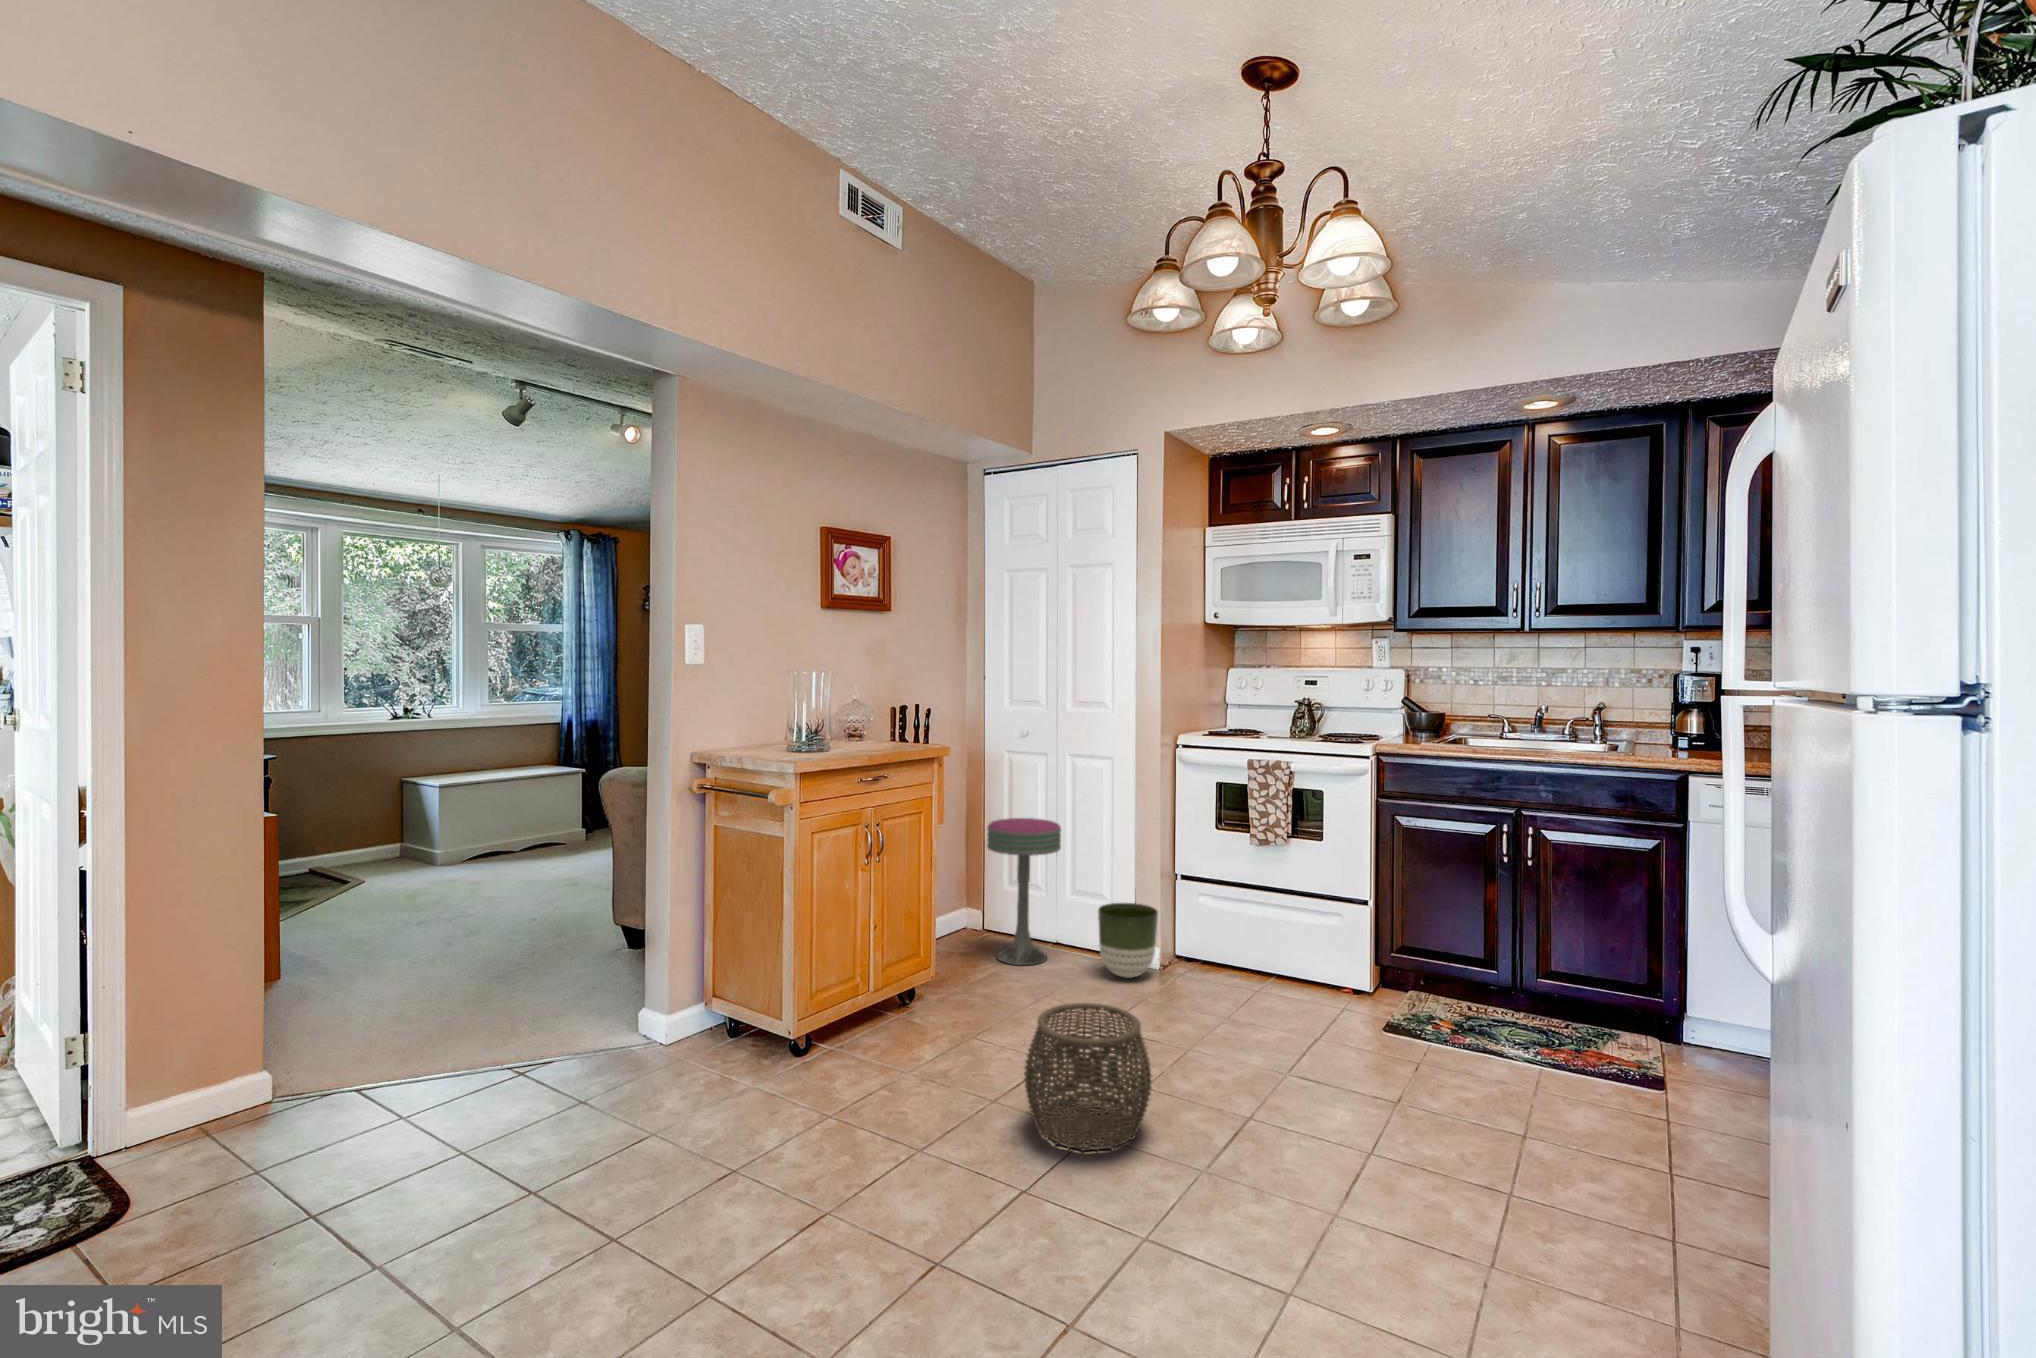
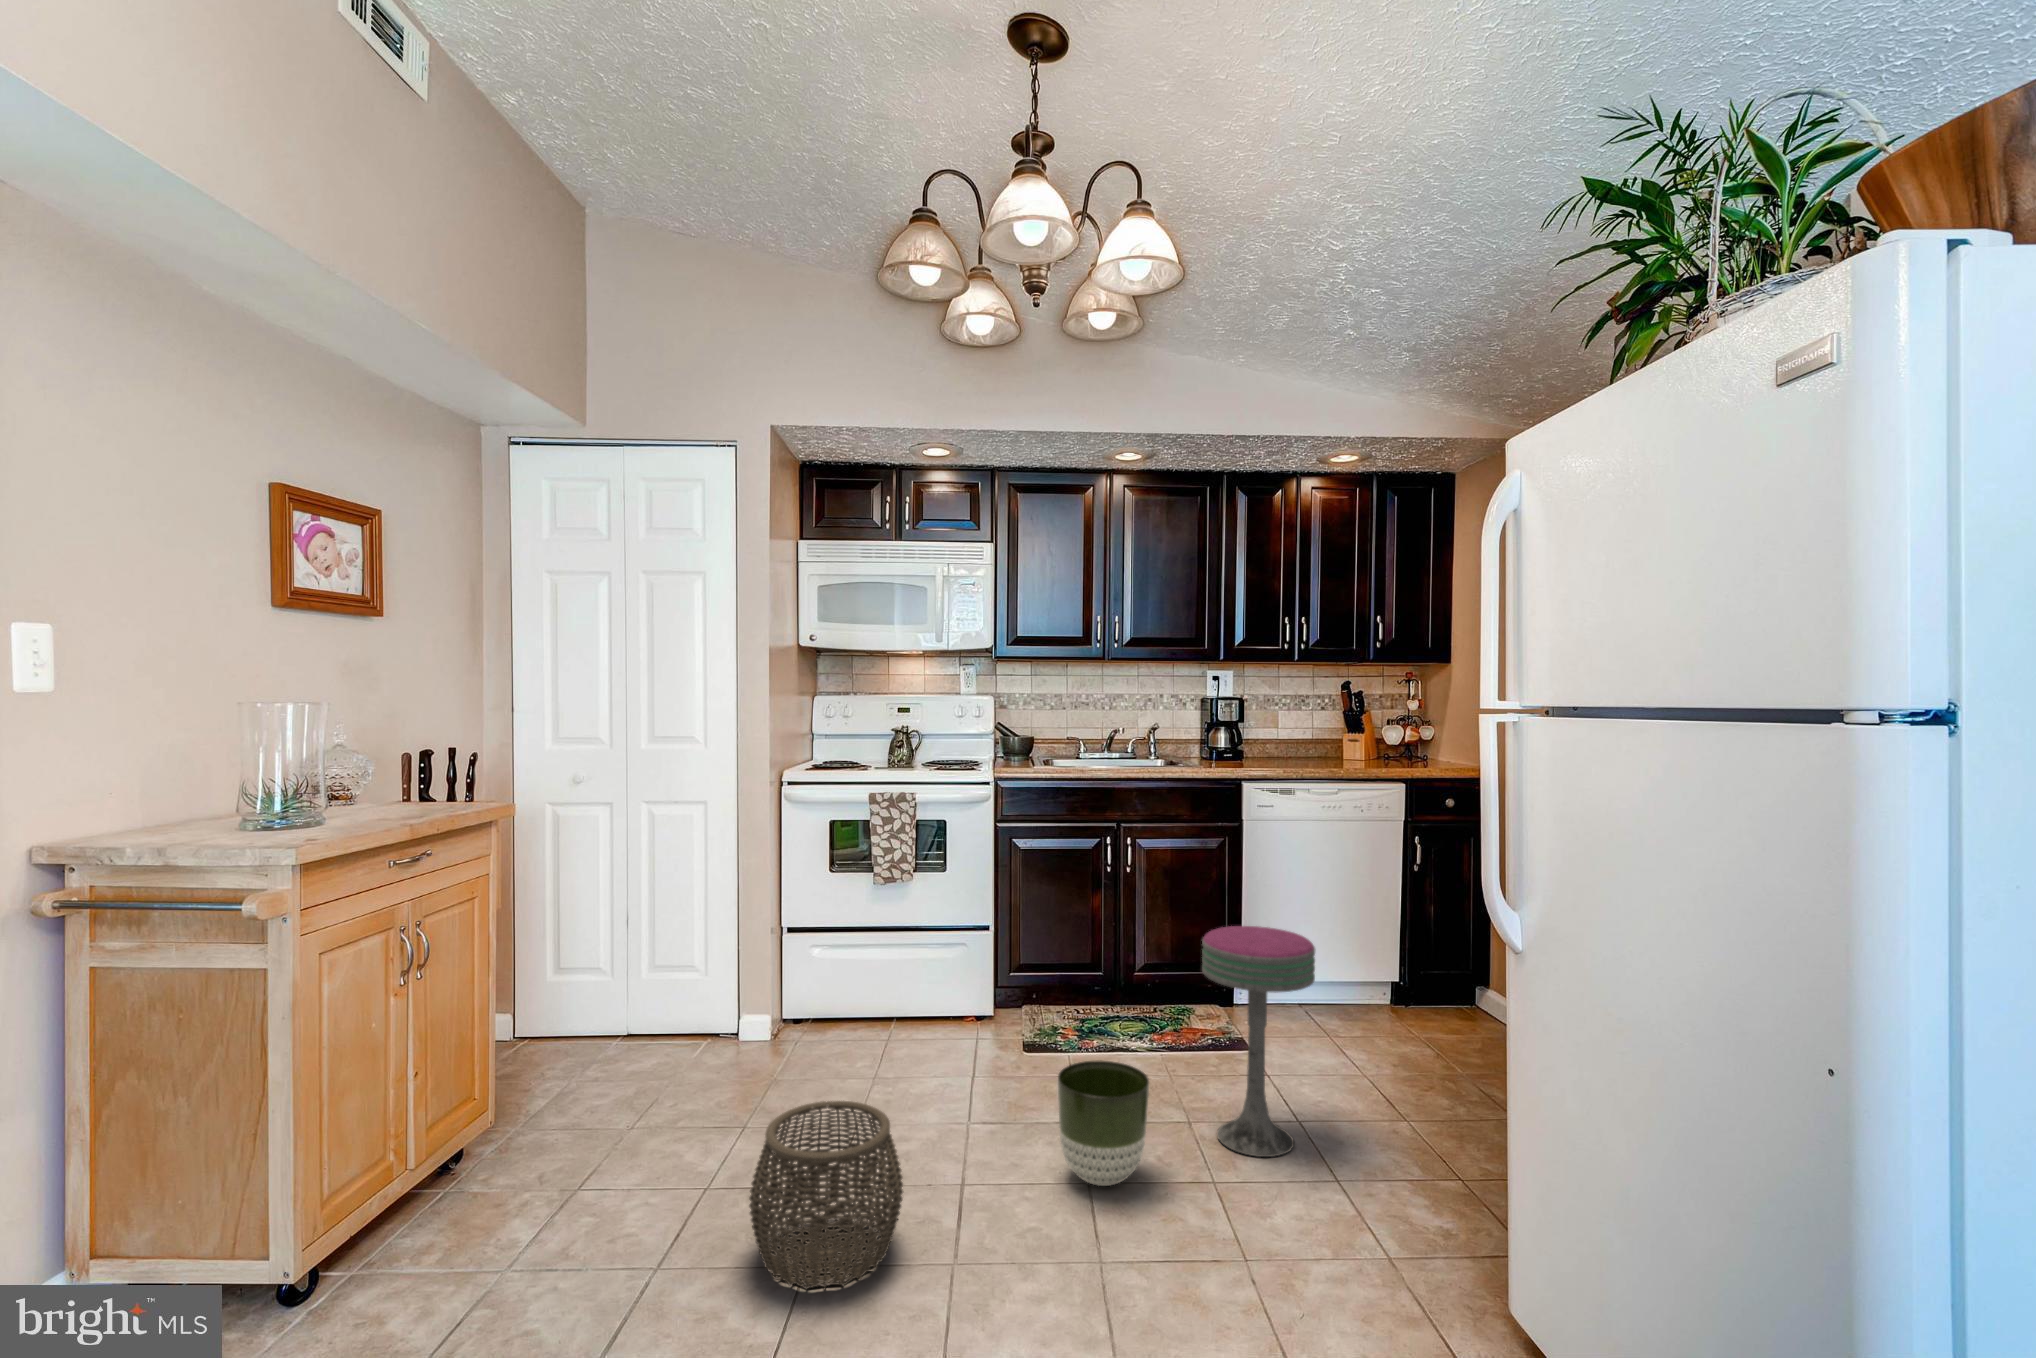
bar stool: present [987,818,1061,965] -> present [1202,926,1315,1157]
planter: present [1098,903,1158,978] -> present [1058,1060,1149,1186]

